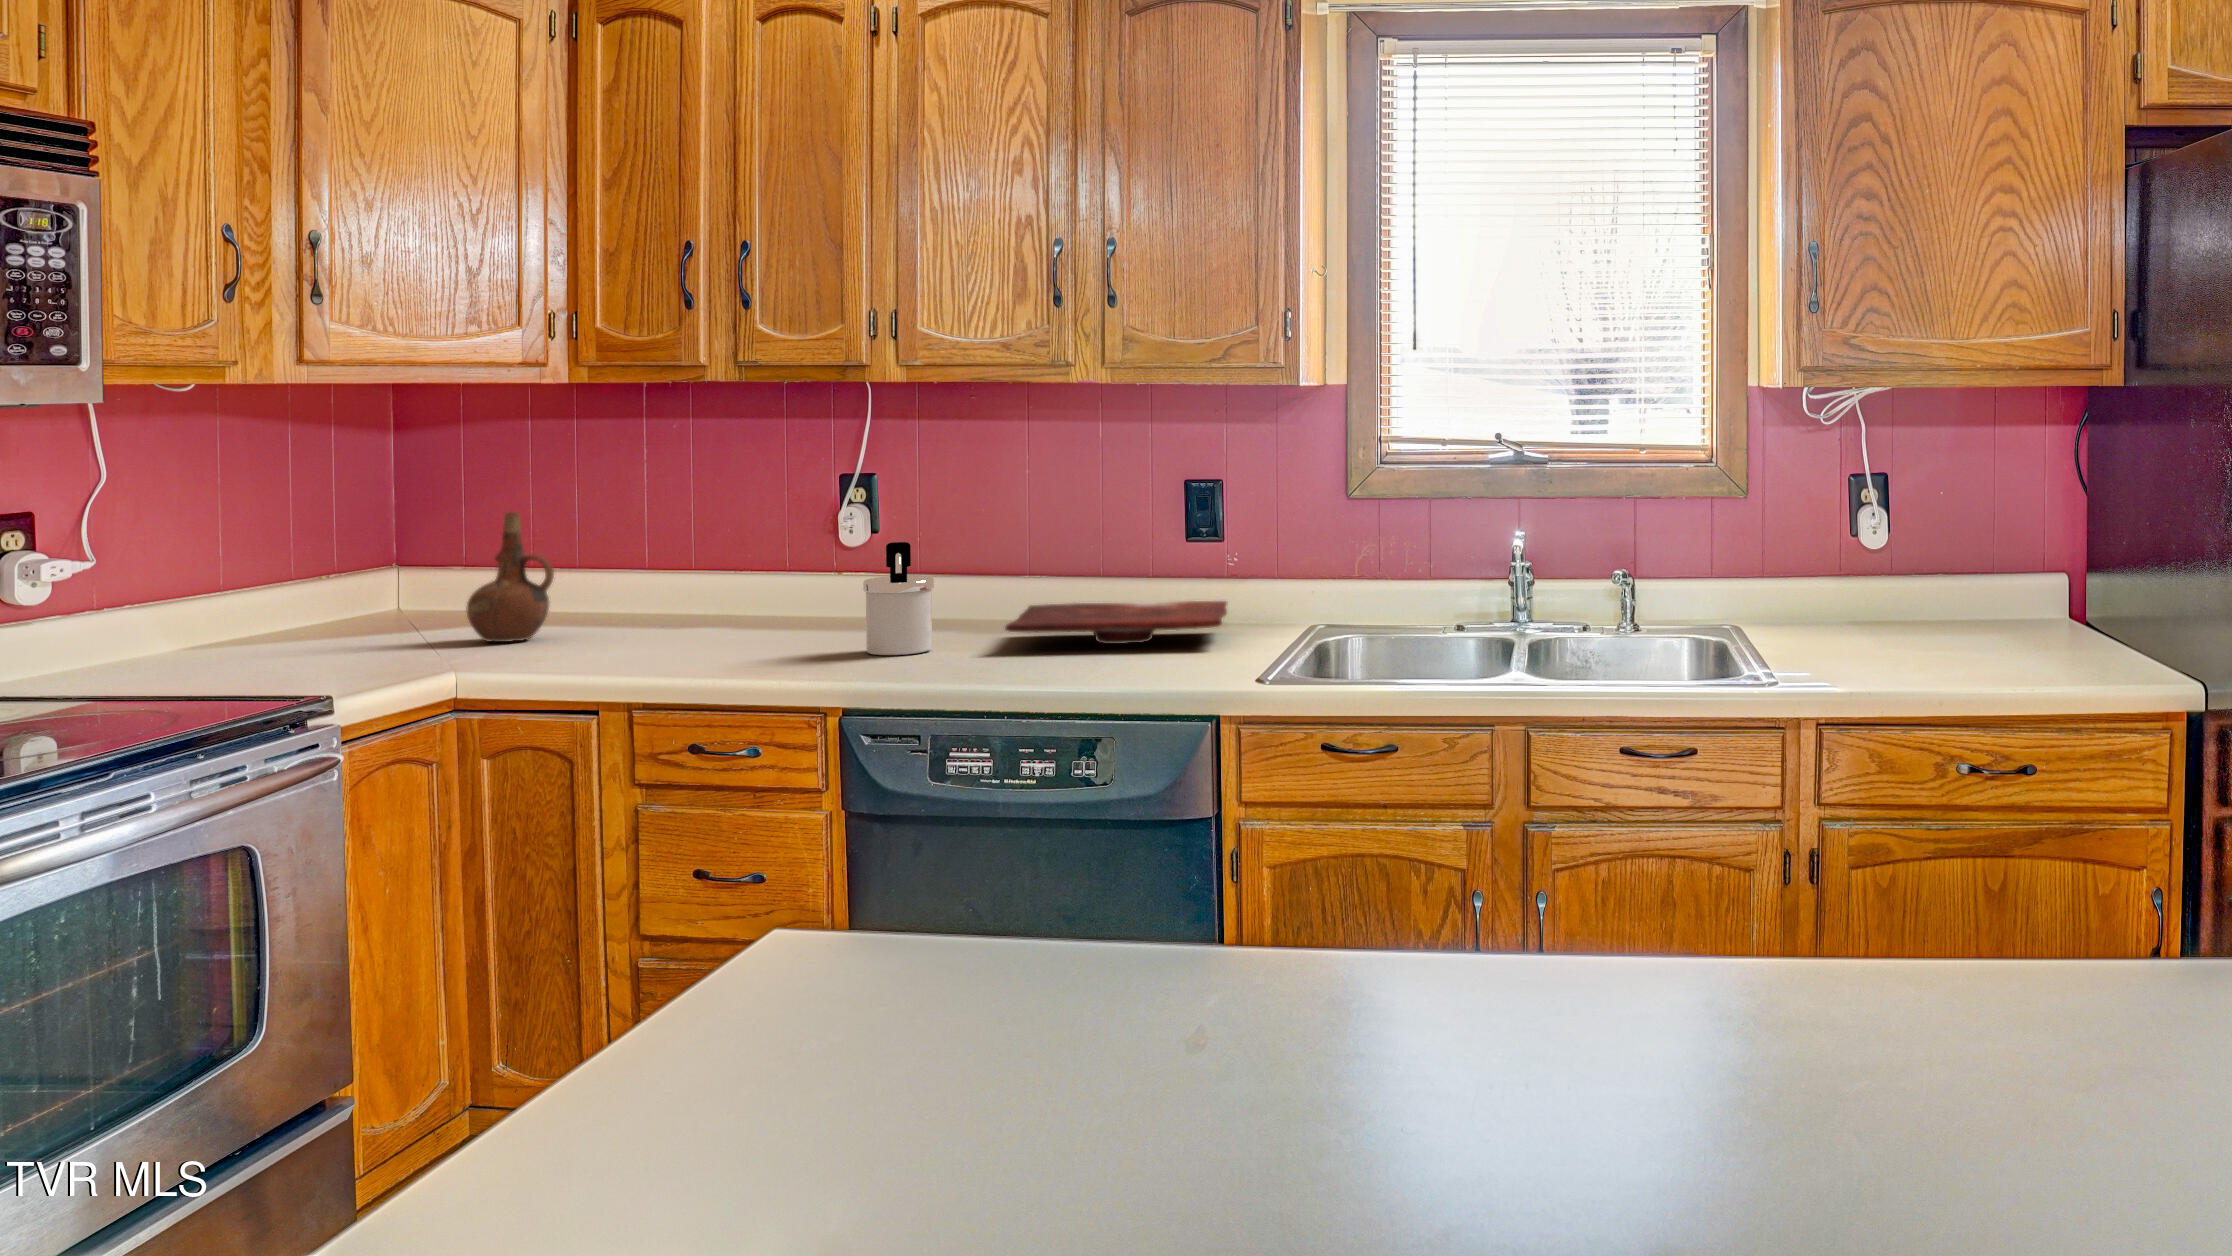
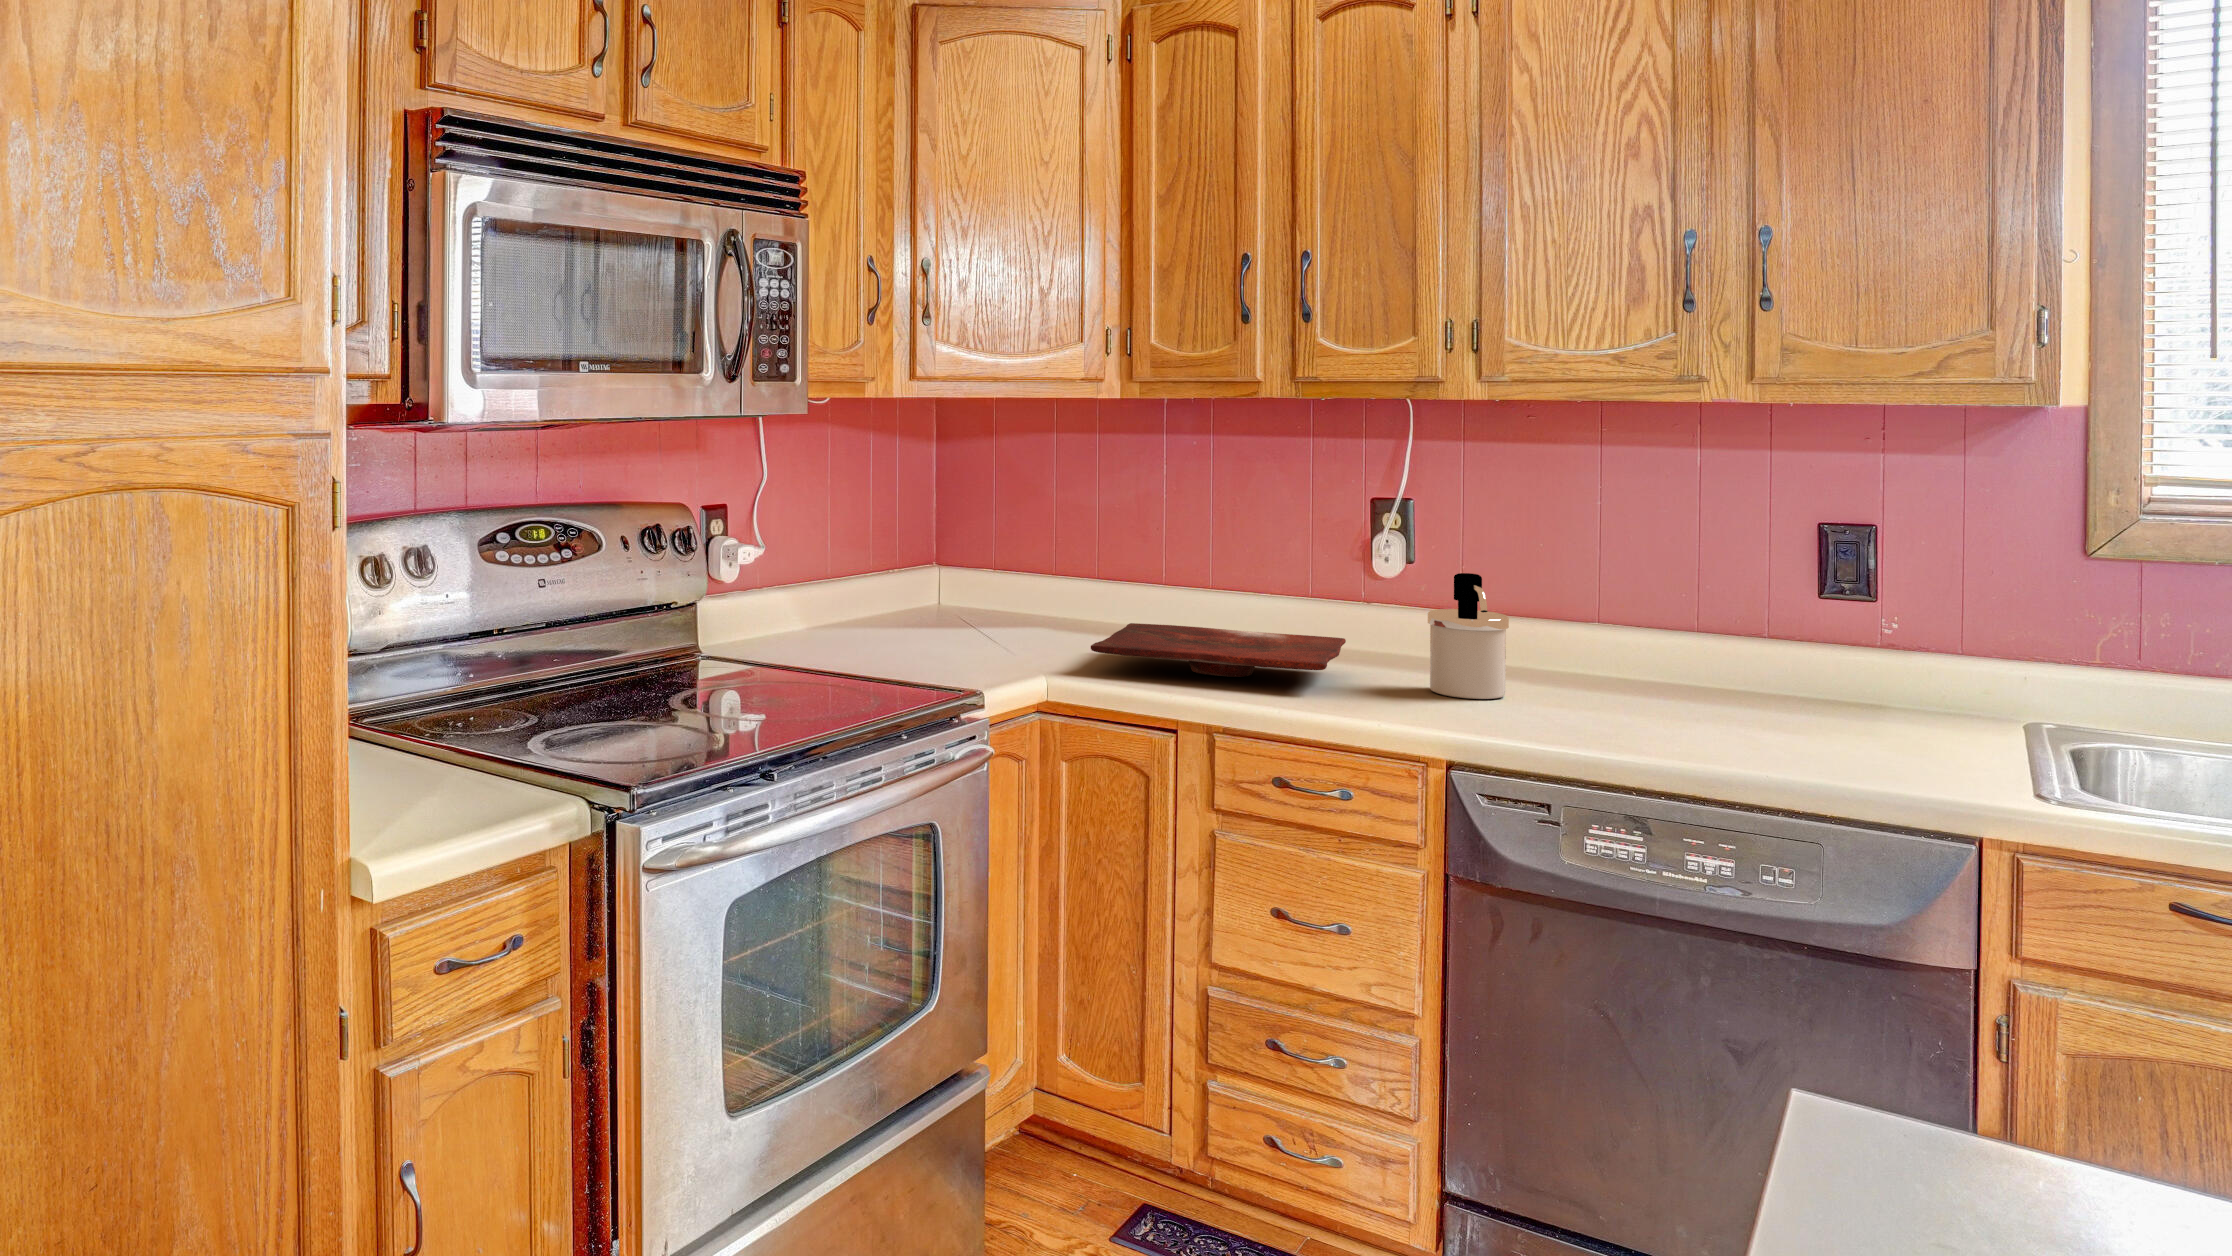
ceramic pitcher: present [466,512,554,642] -> none [1018,516,1089,636]
cutting board: present [1005,601,1228,644] -> present [1091,623,1346,677]

